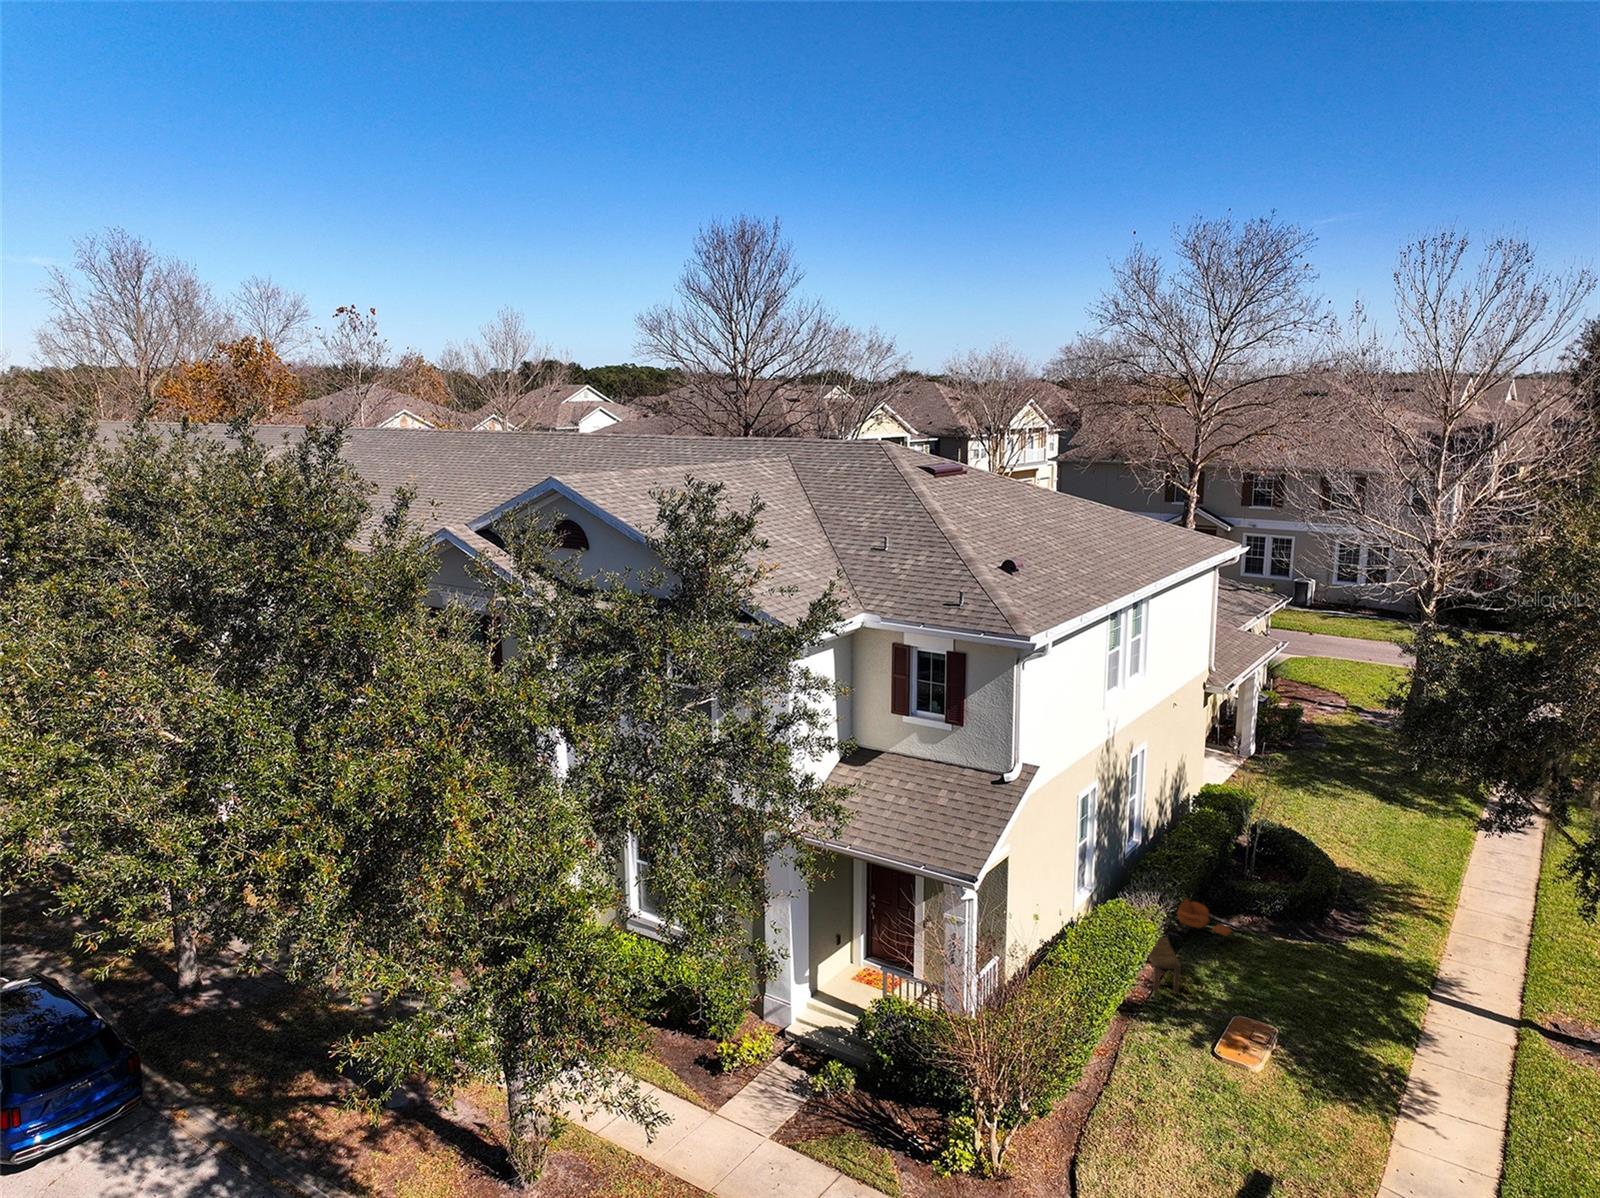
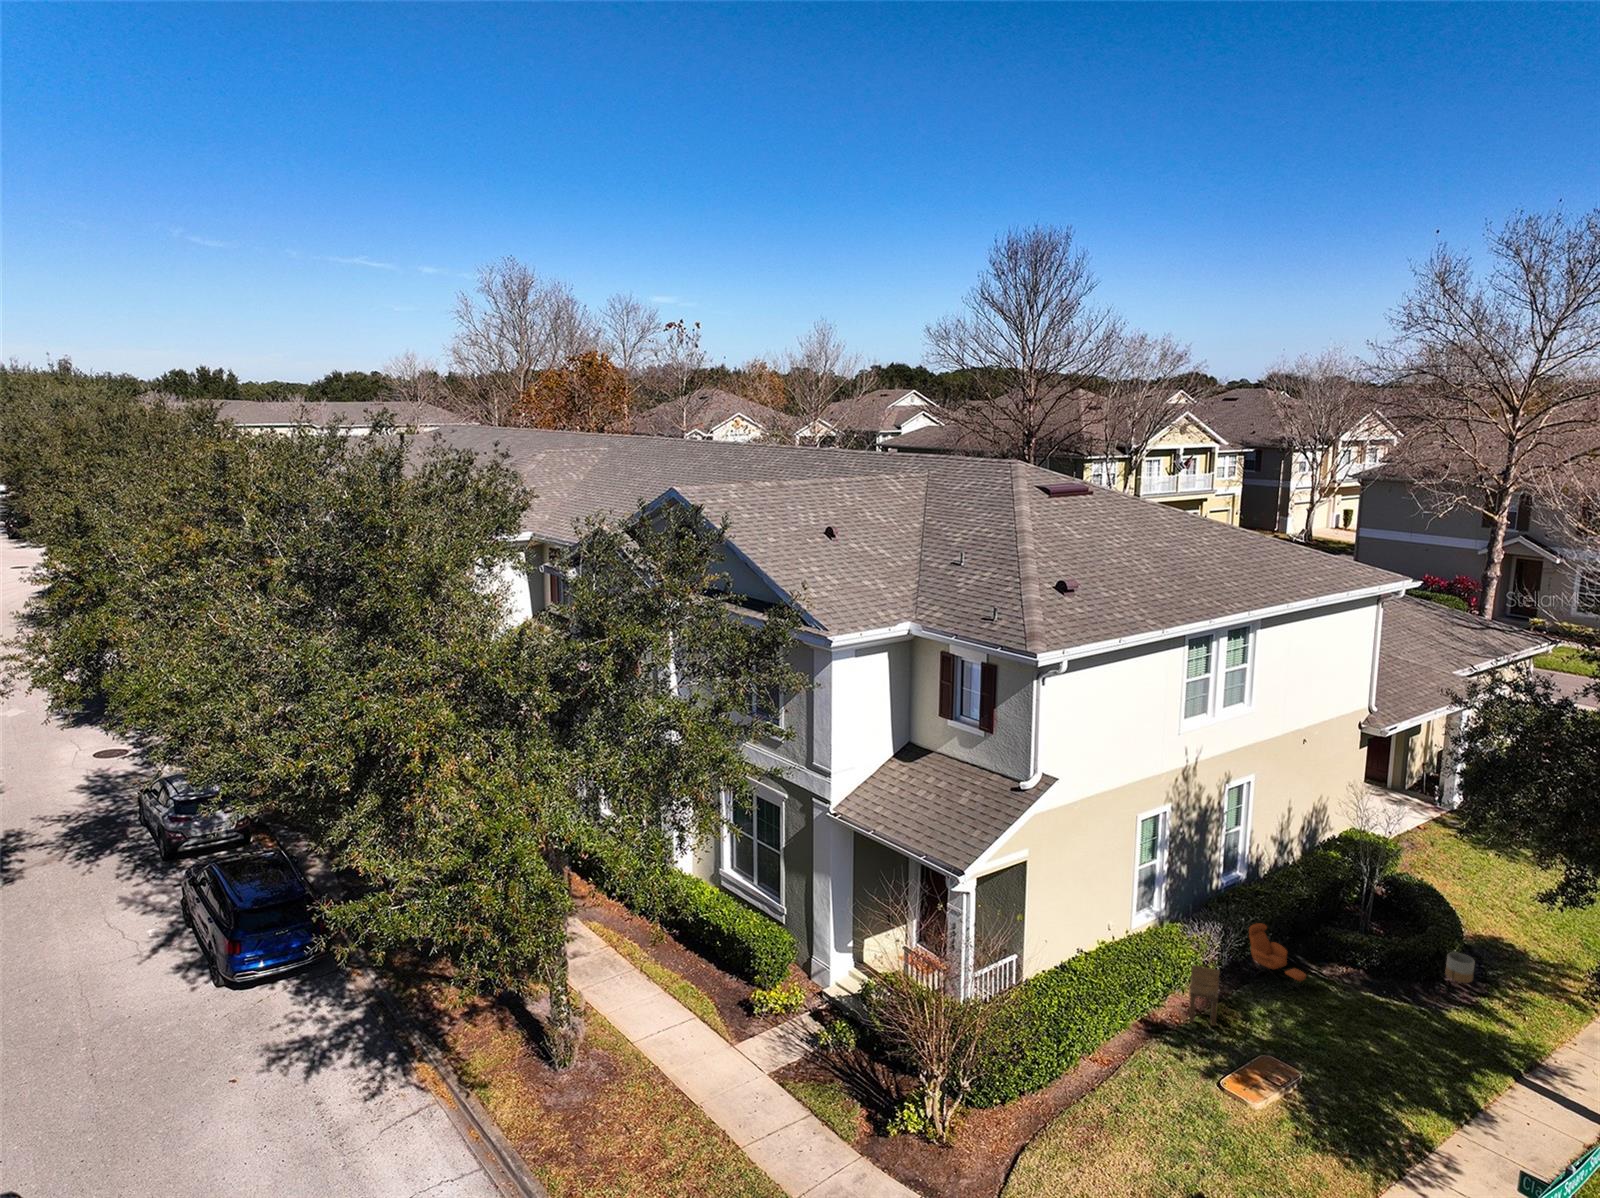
planter: none [1329,887,1354,923] -> present [1445,952,1475,988]

